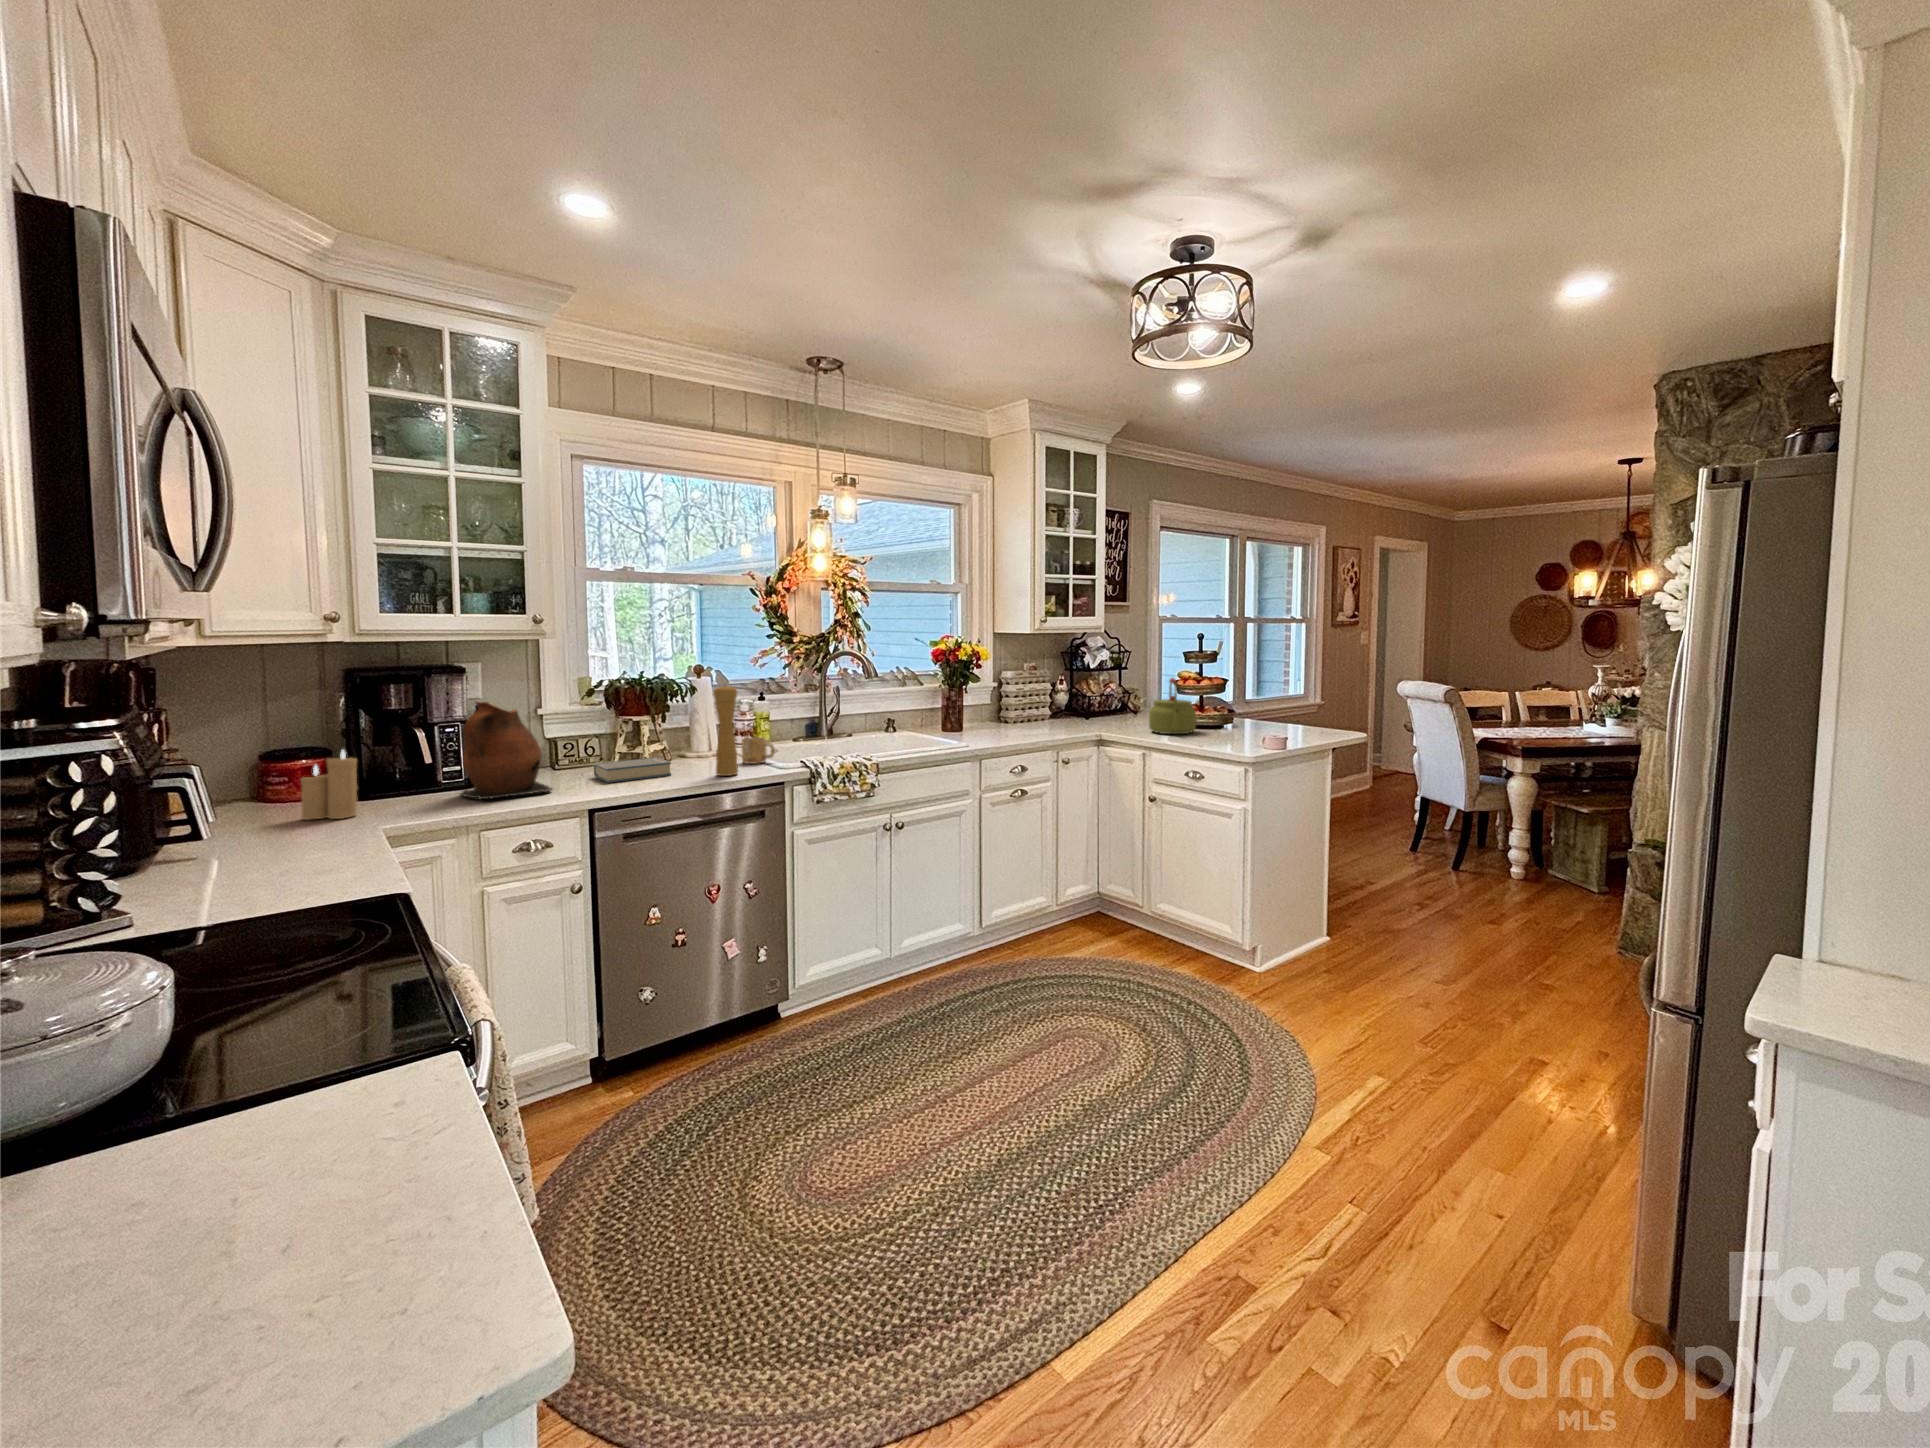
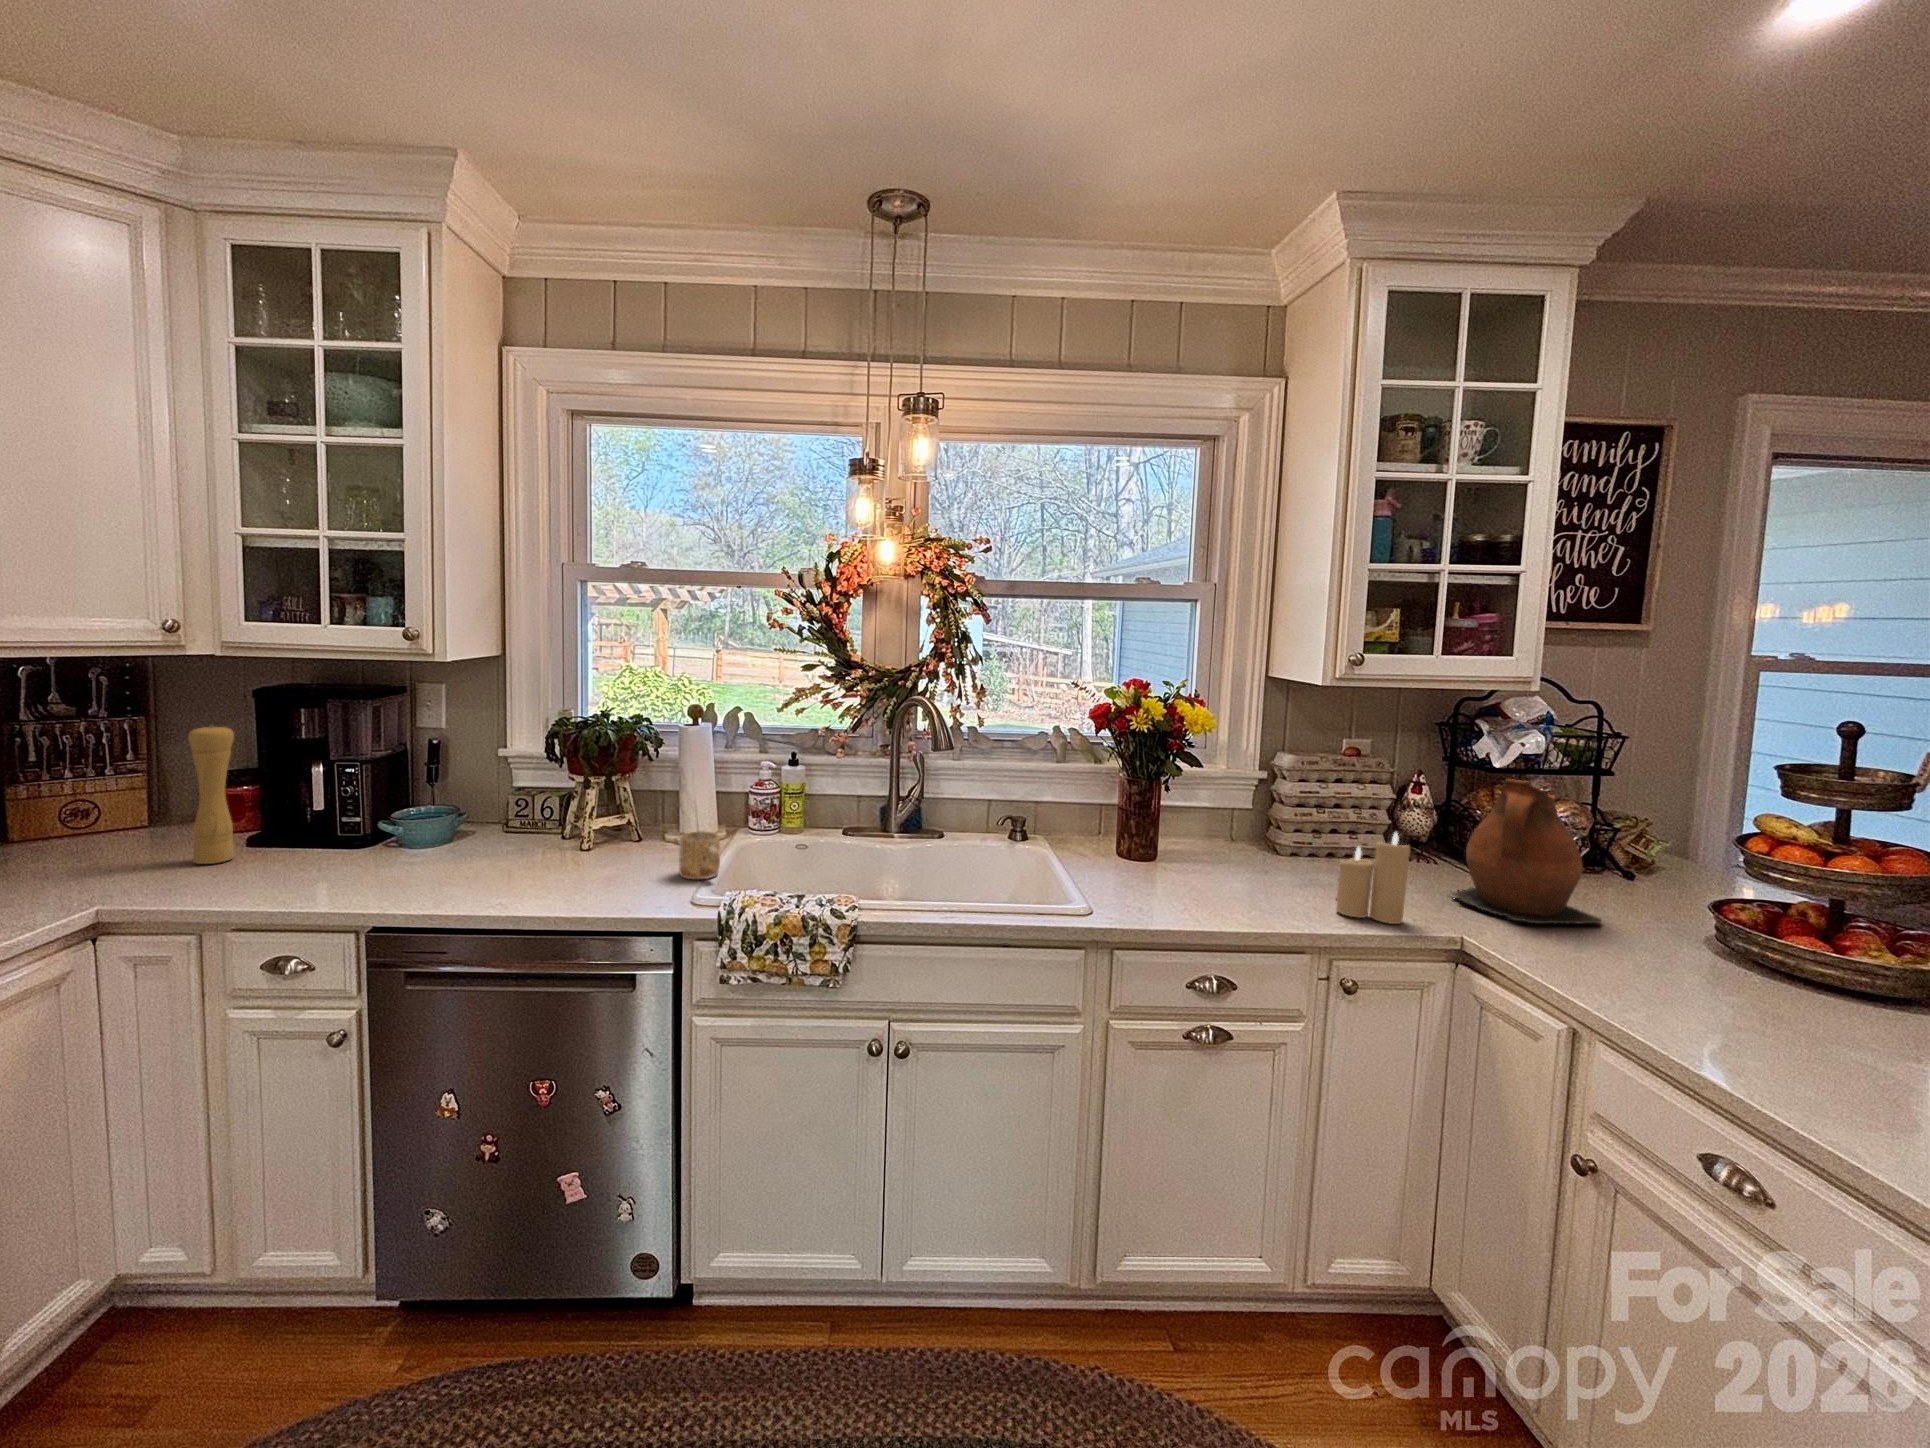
kettle: present [1149,678,1196,734] -> none [1614,834,1794,1006]
pepper mill: present [713,685,738,776] -> present [188,725,235,864]
ceramic pitcher: present [461,702,552,799] -> present [1449,779,1601,924]
candle: present [301,750,358,820] -> present [1336,833,1410,924]
hardback book: present [594,757,671,783] -> none [450,841,569,880]

